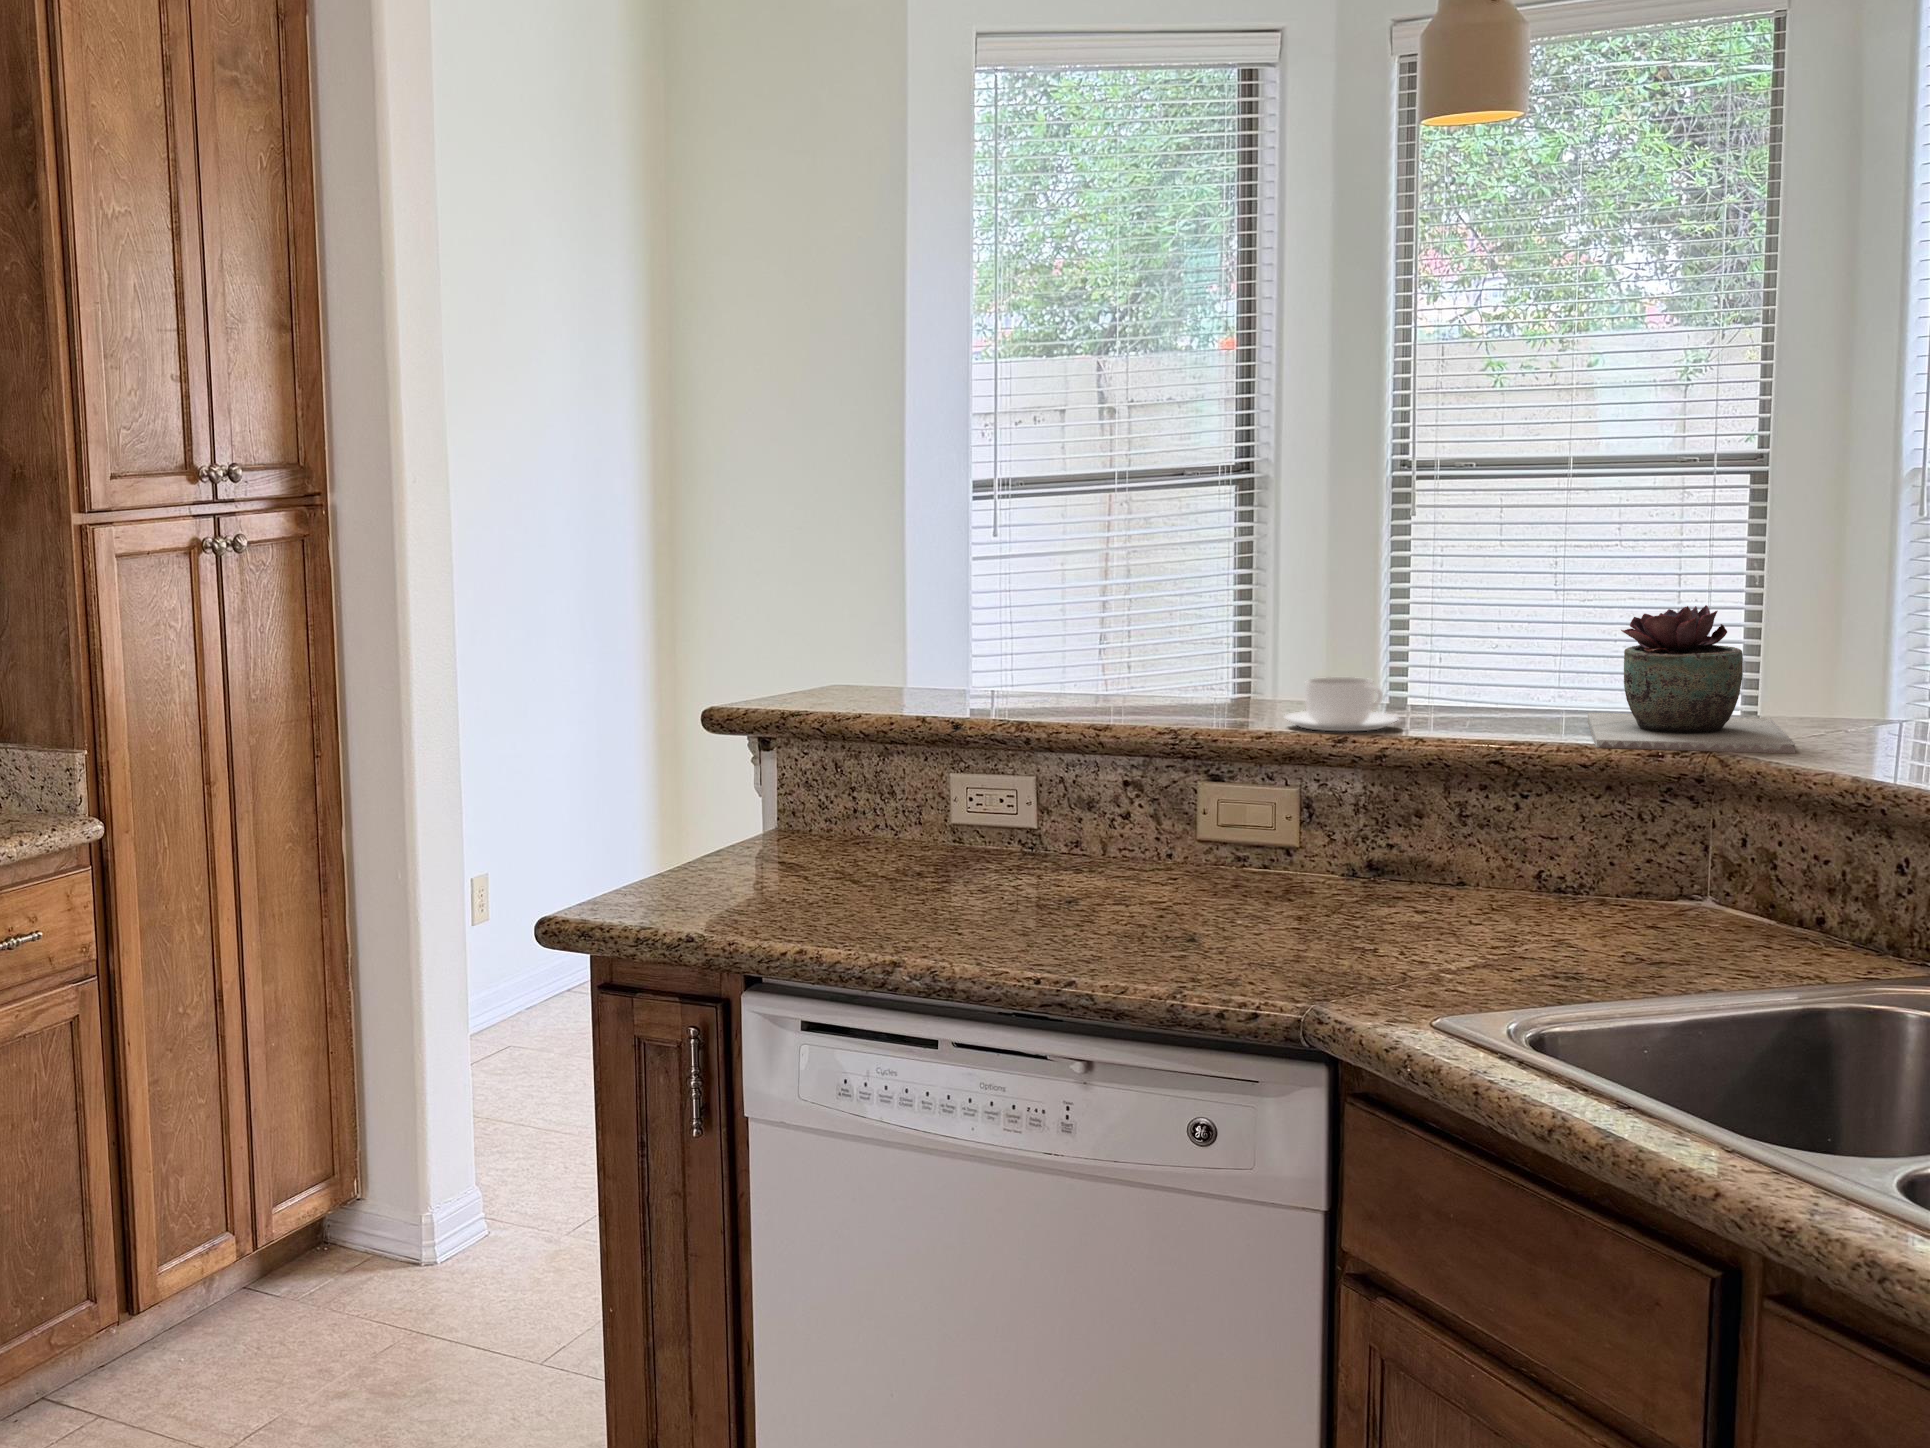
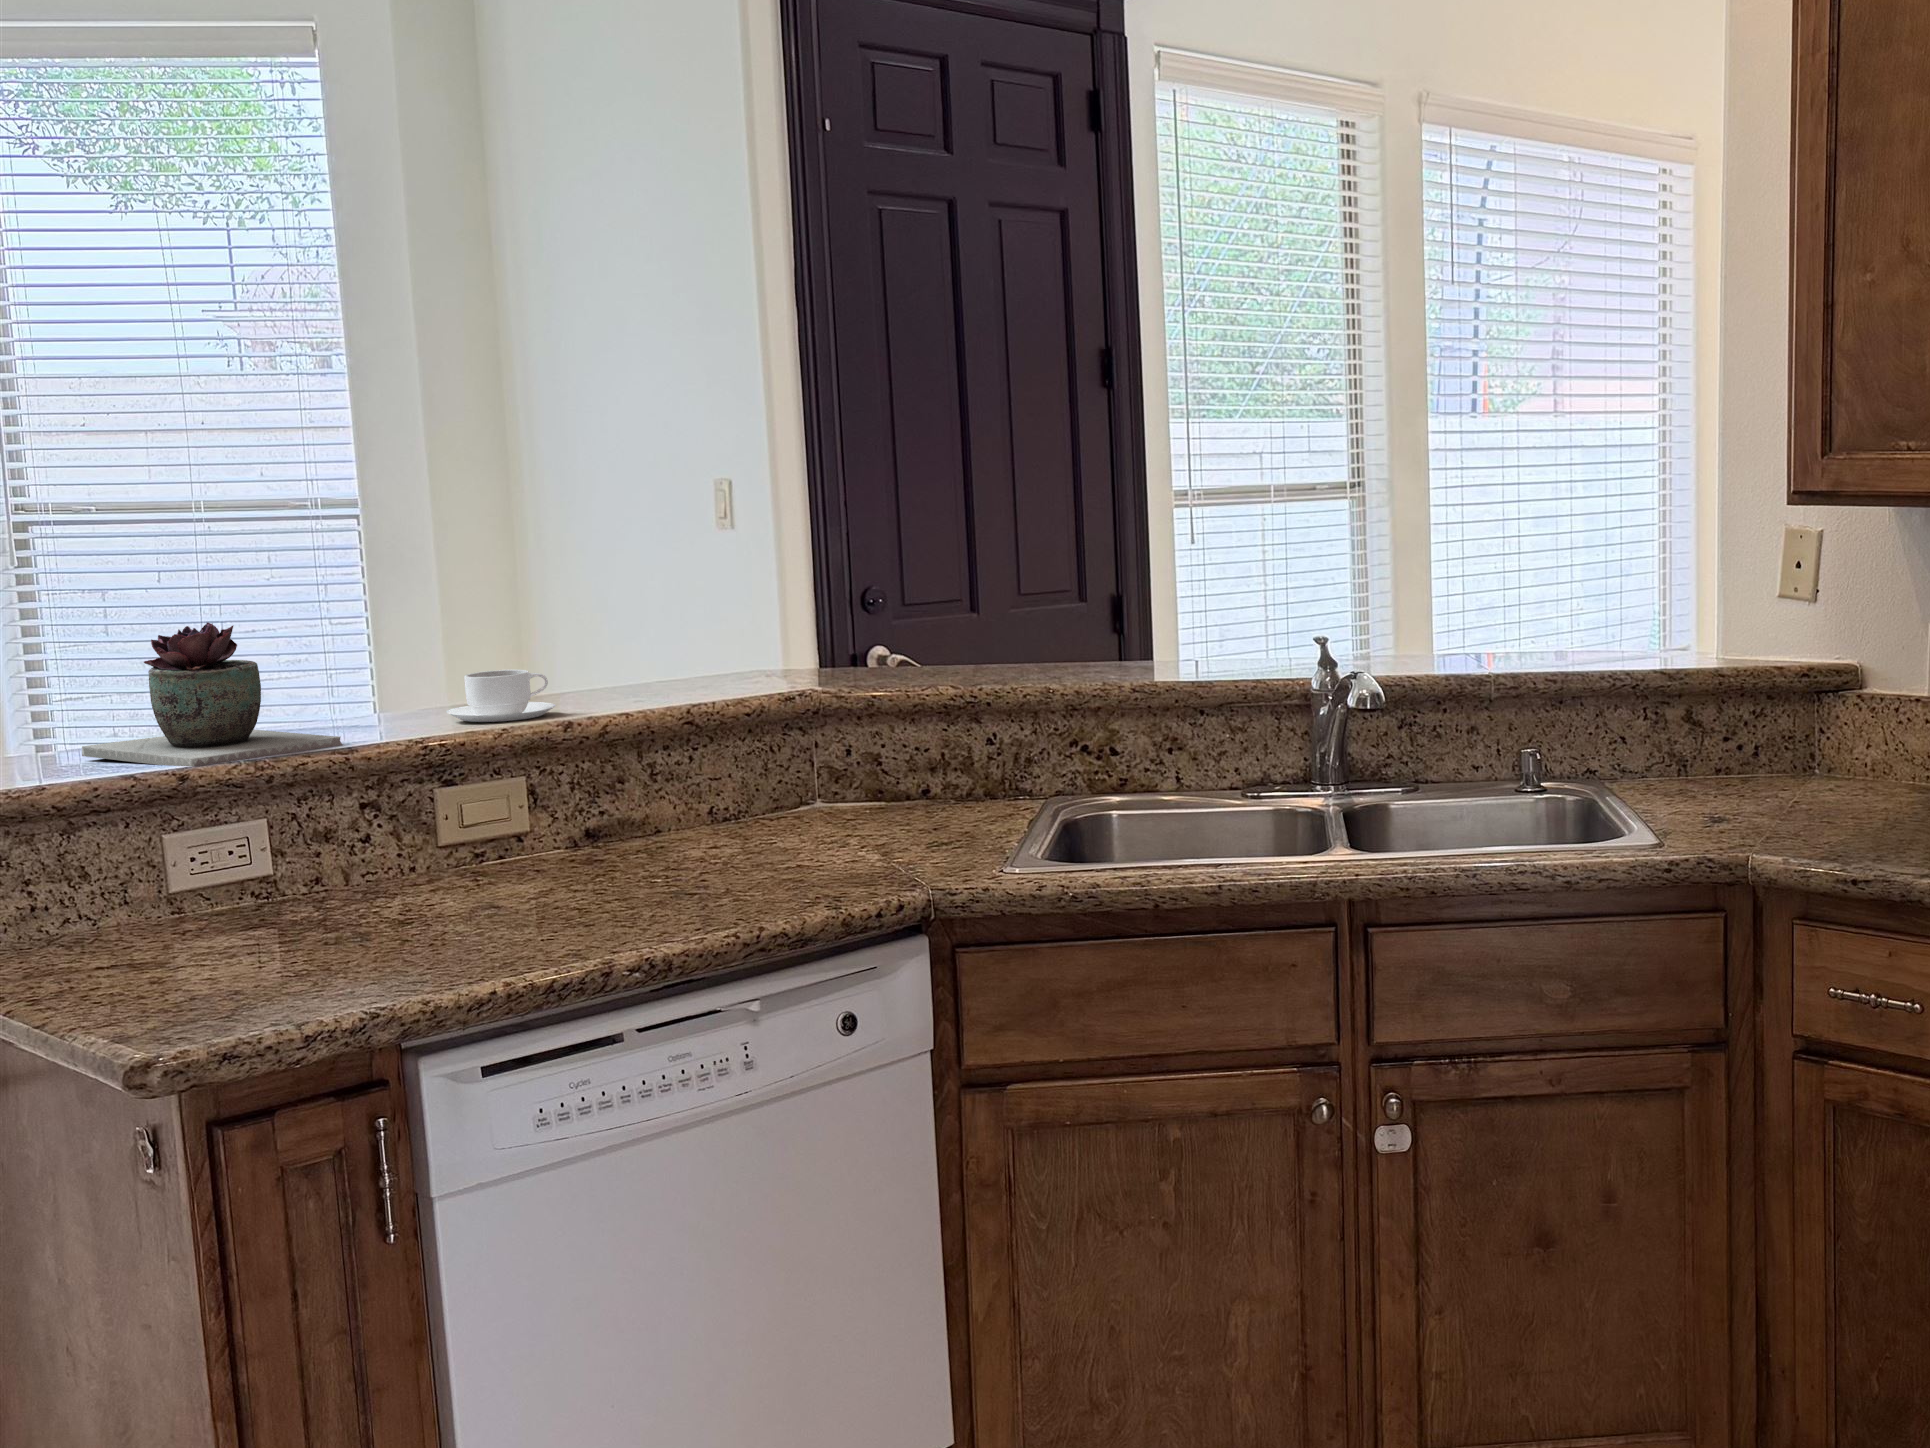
succulent plant: present [1587,605,1795,753] -> present [82,623,342,767]

